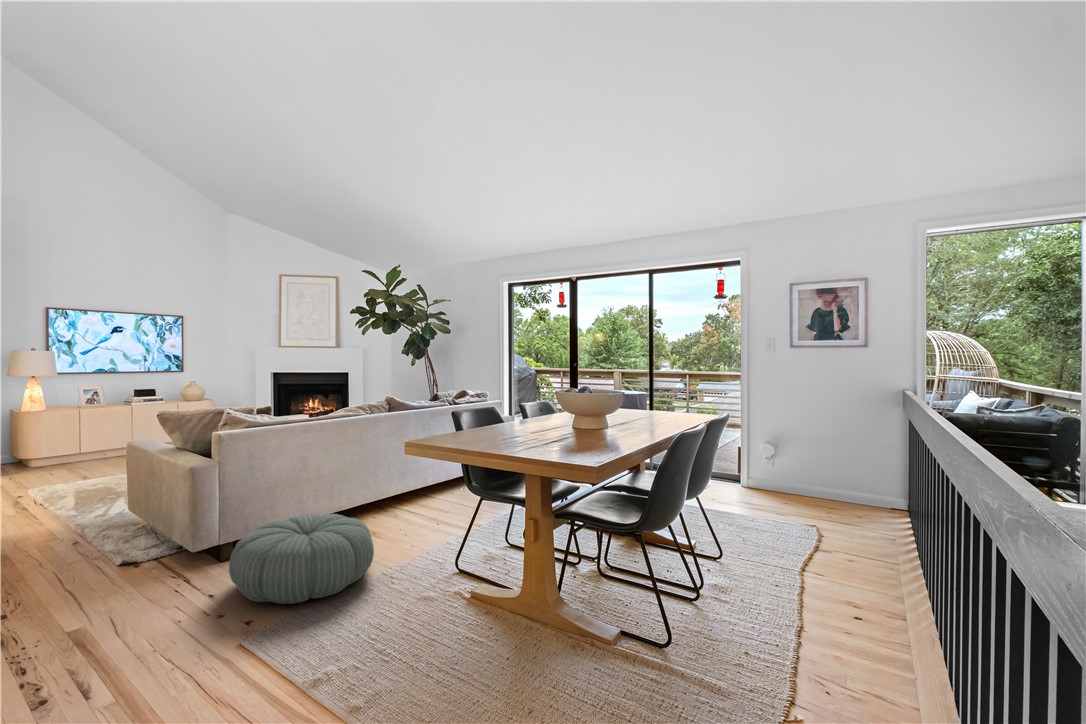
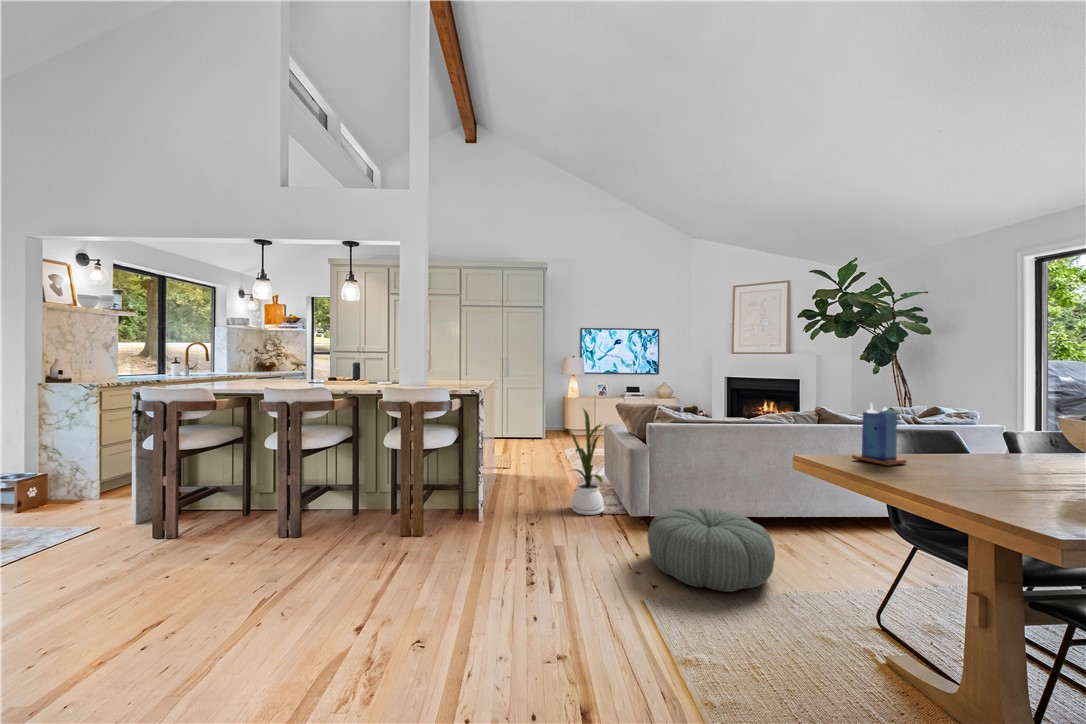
candle: none [450,392,485,441] -> present [852,403,907,466]
house plant: none [69,423,156,573] -> present [570,408,604,515]

